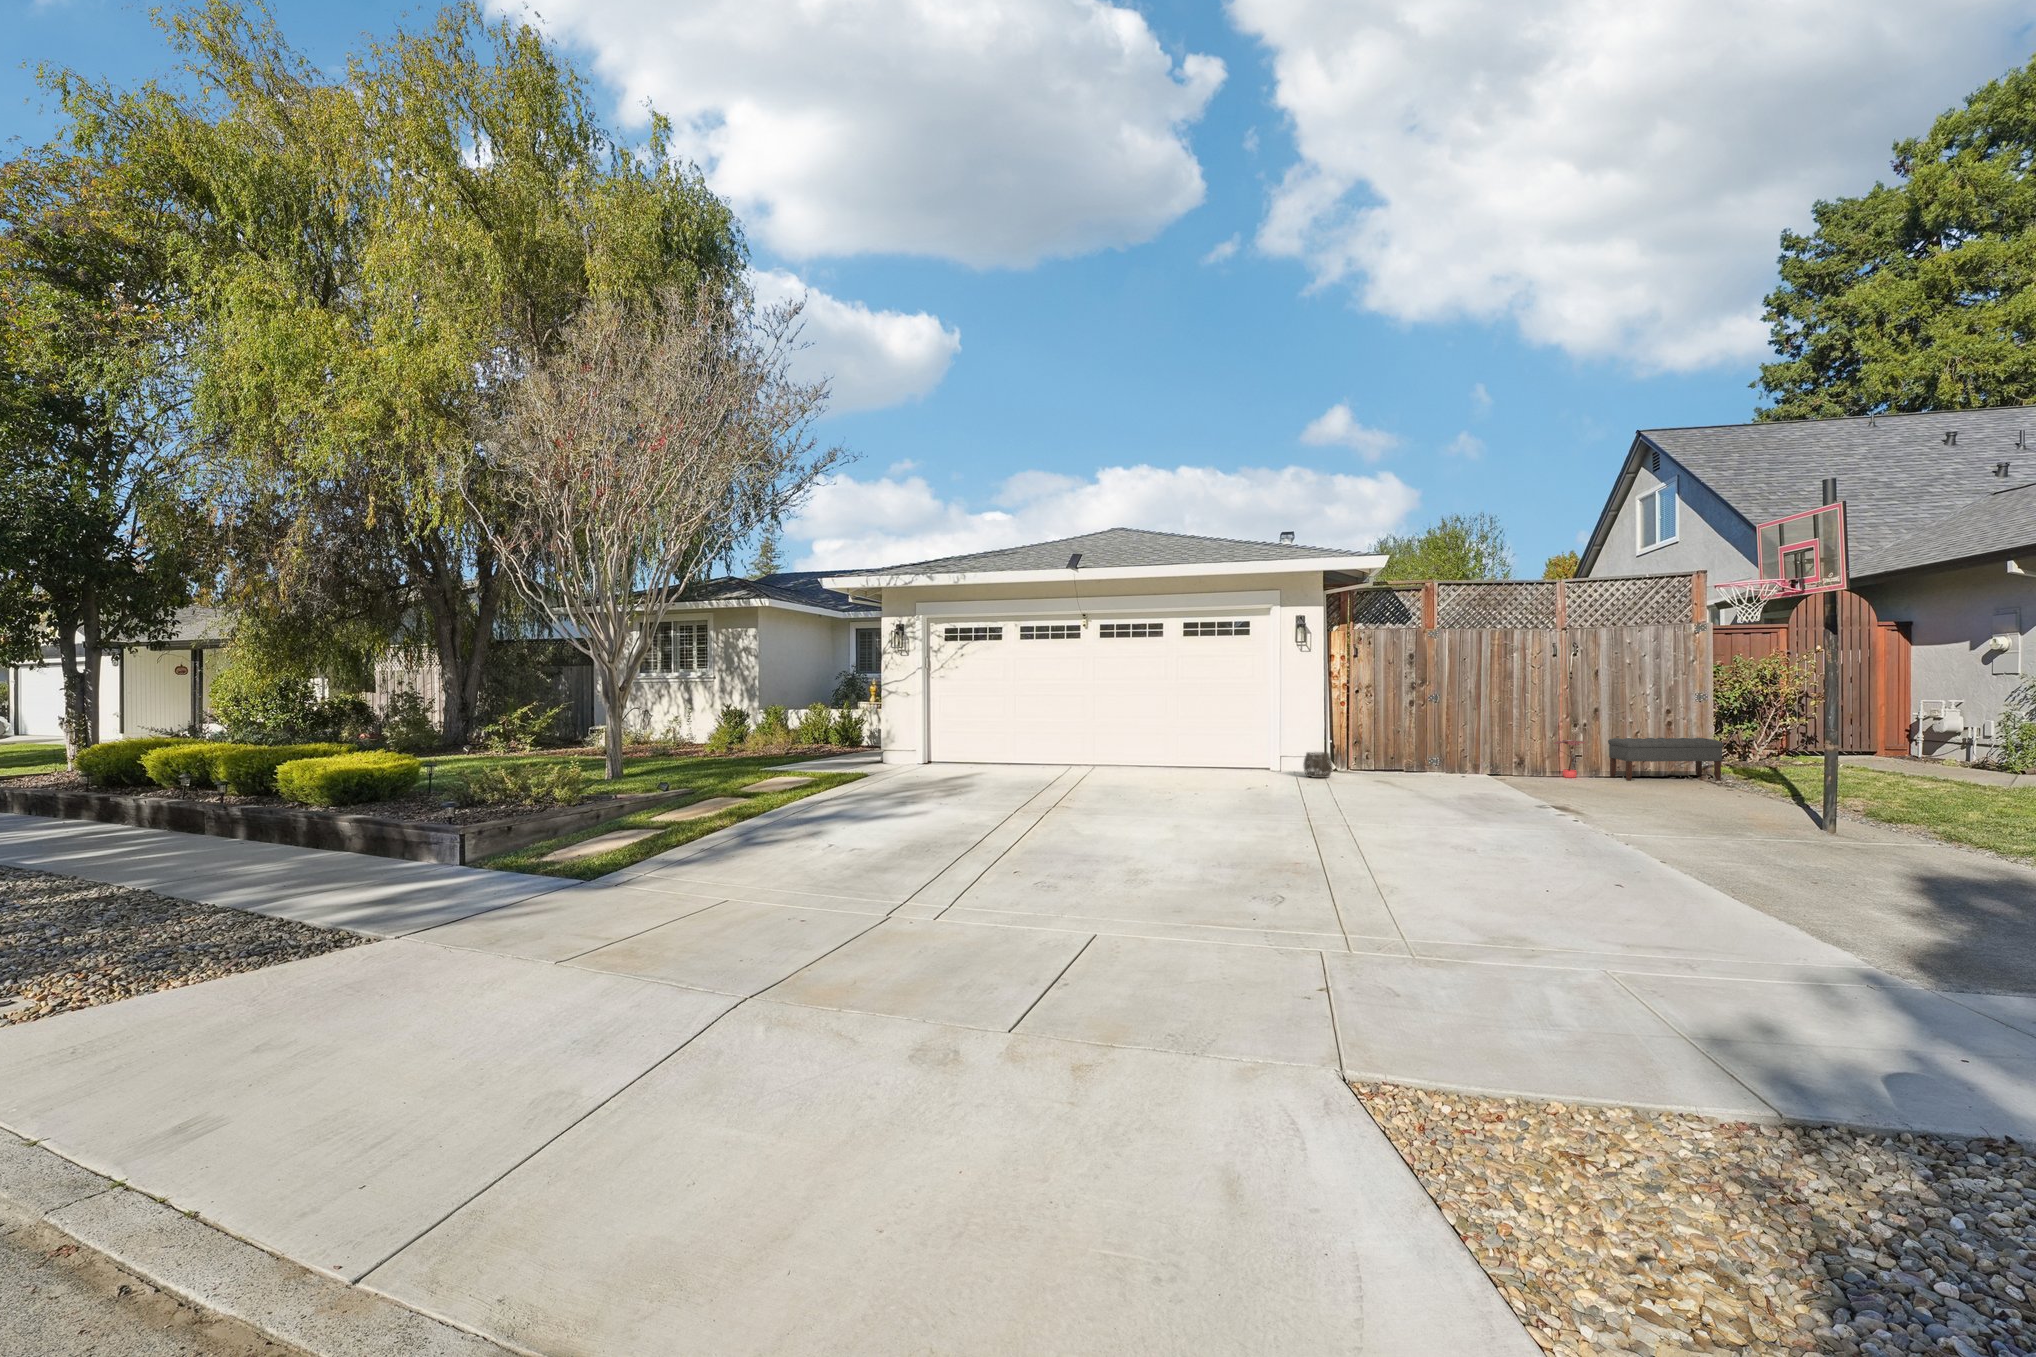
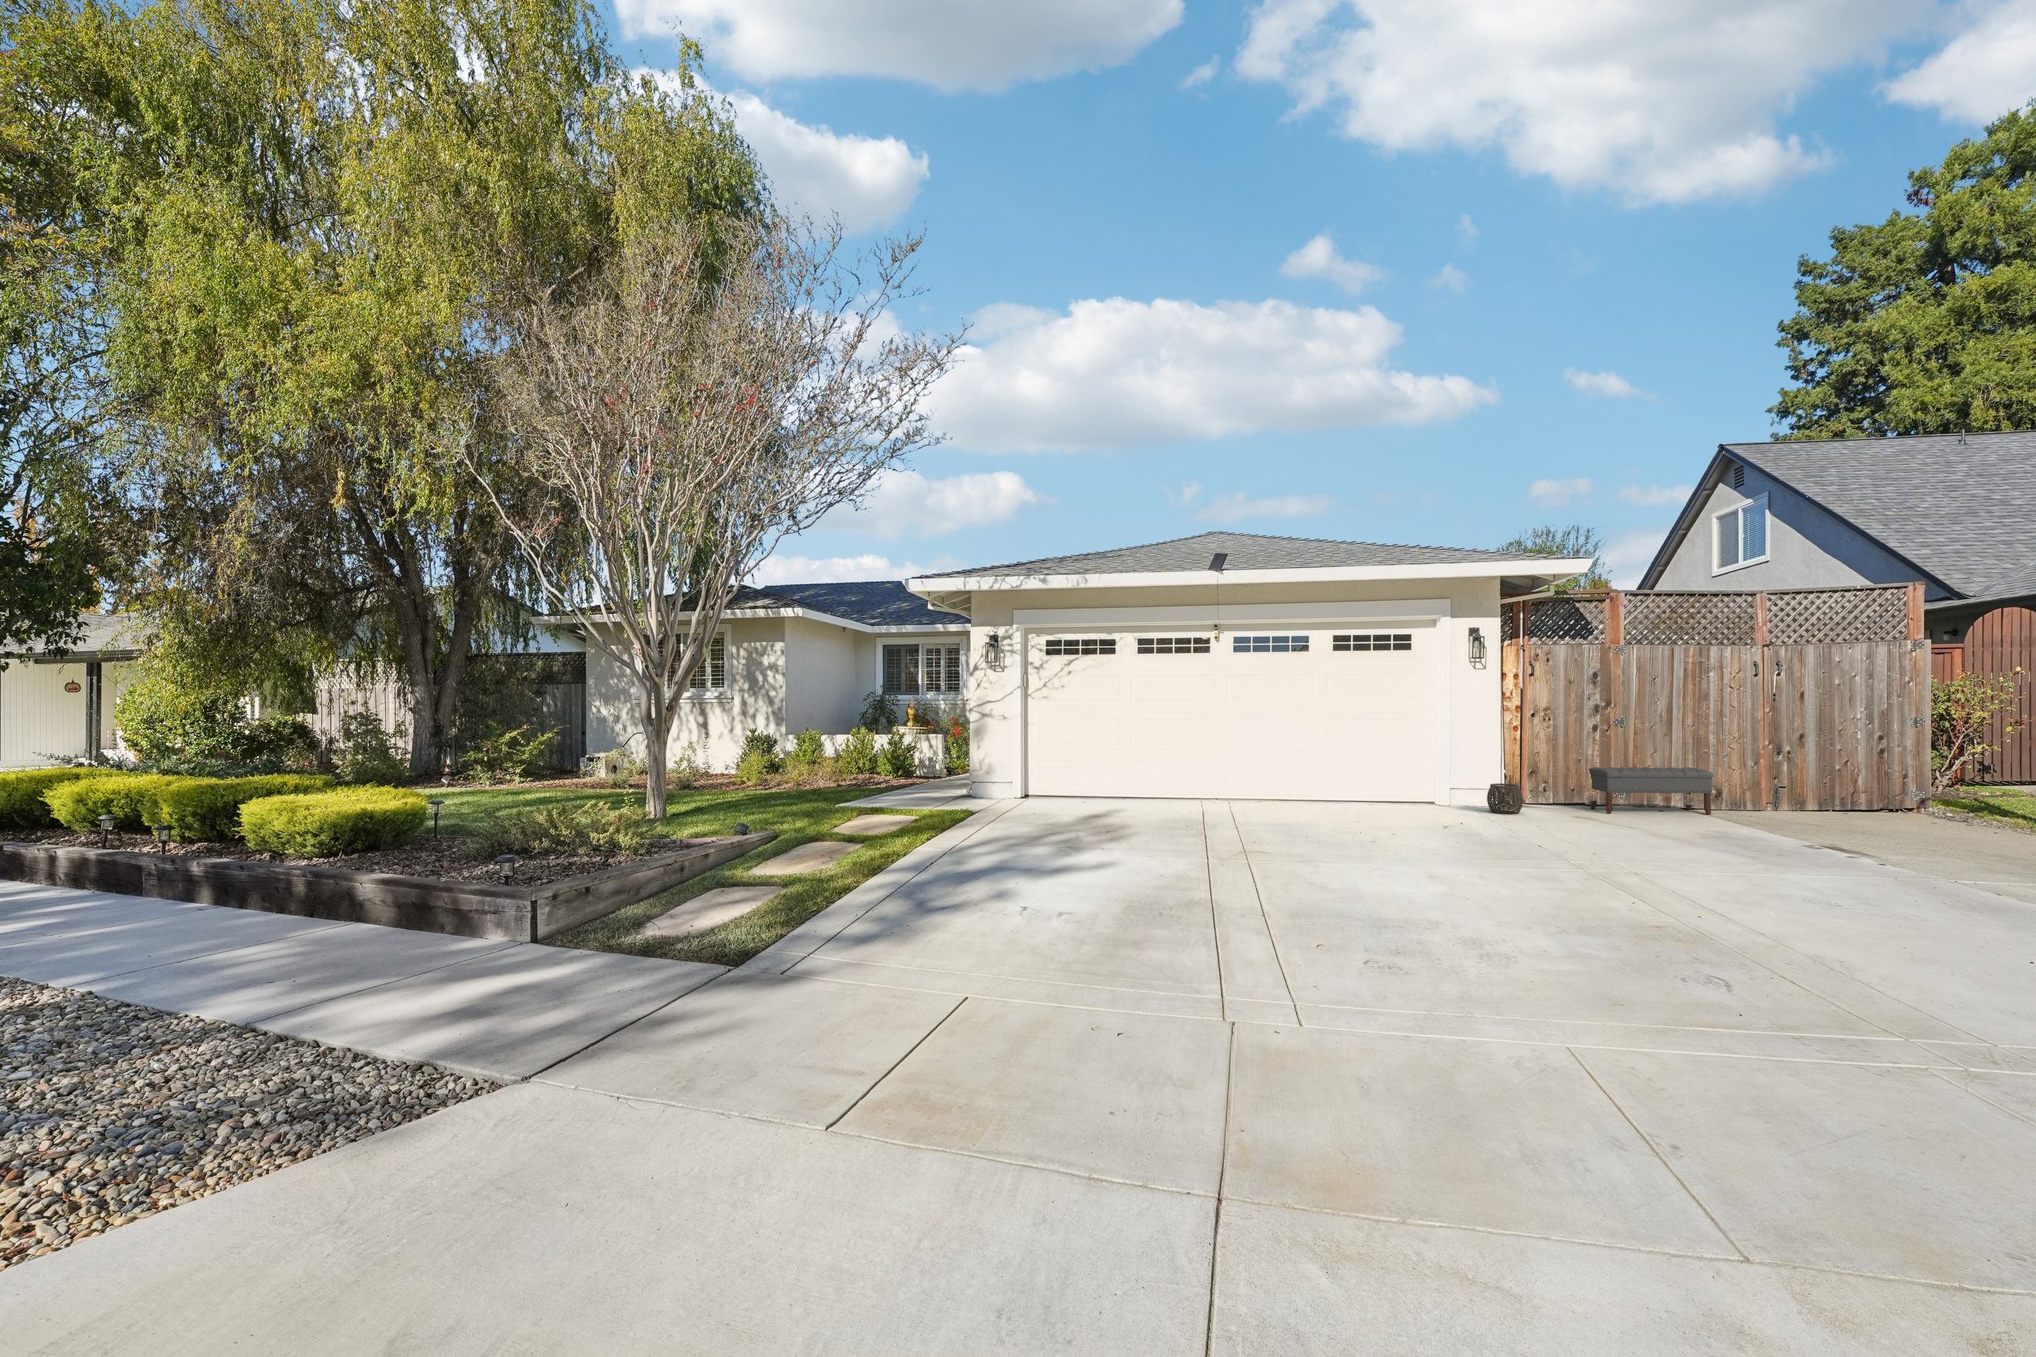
bench: present [1608,738,1723,781] -> present [1589,767,1713,815]
potted plant: present [1554,740,1585,778] -> none [1768,769,1804,812]

